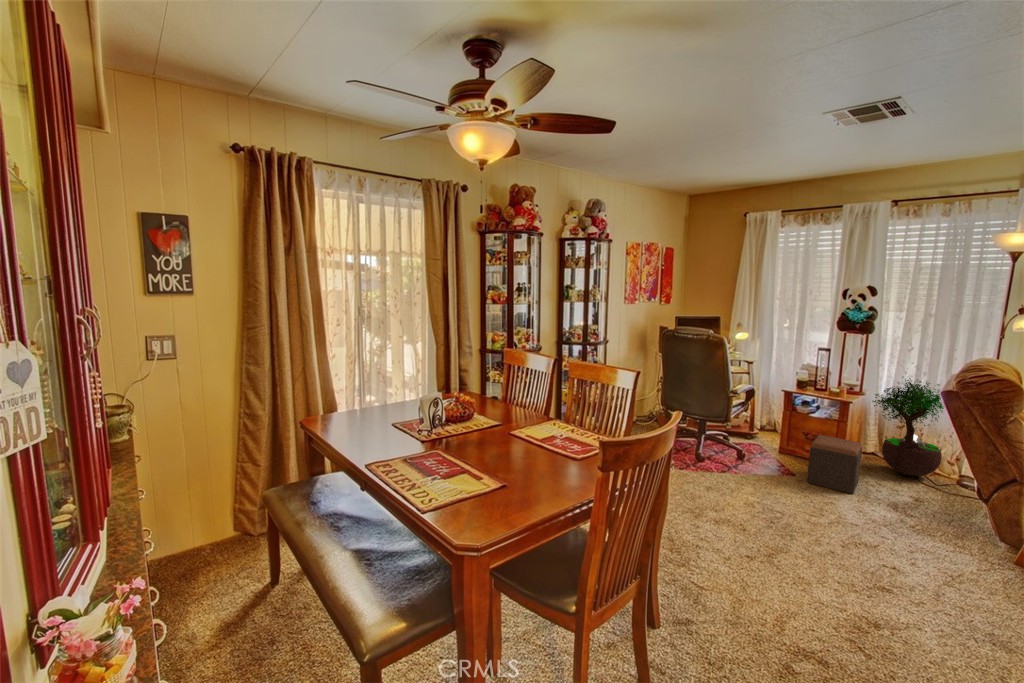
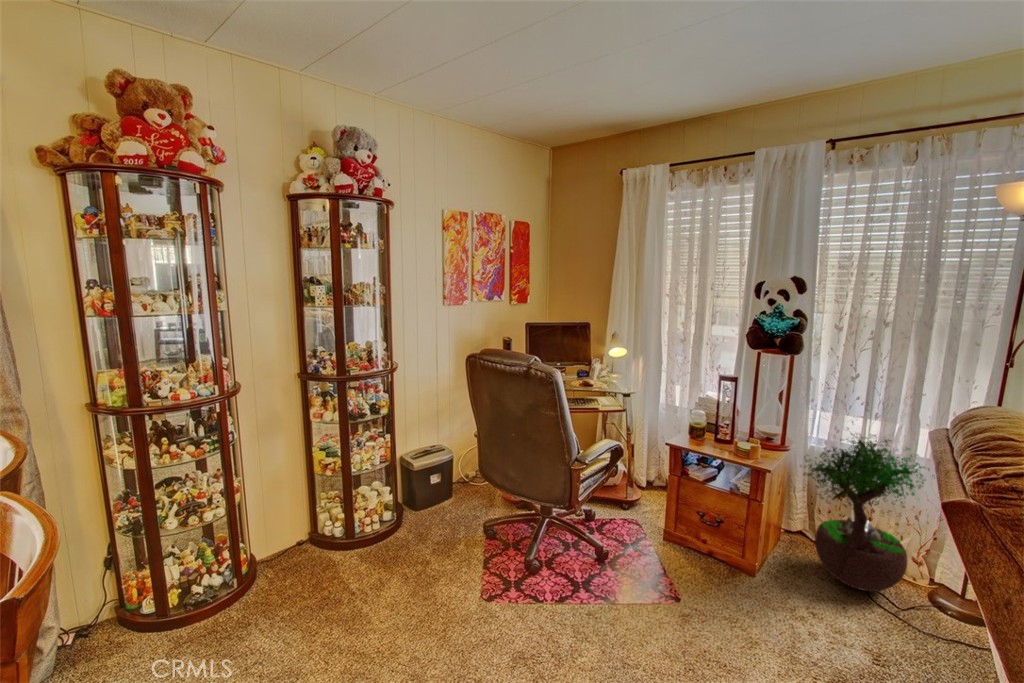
footstool: present [807,435,862,494] -> none [697,532,787,659]

